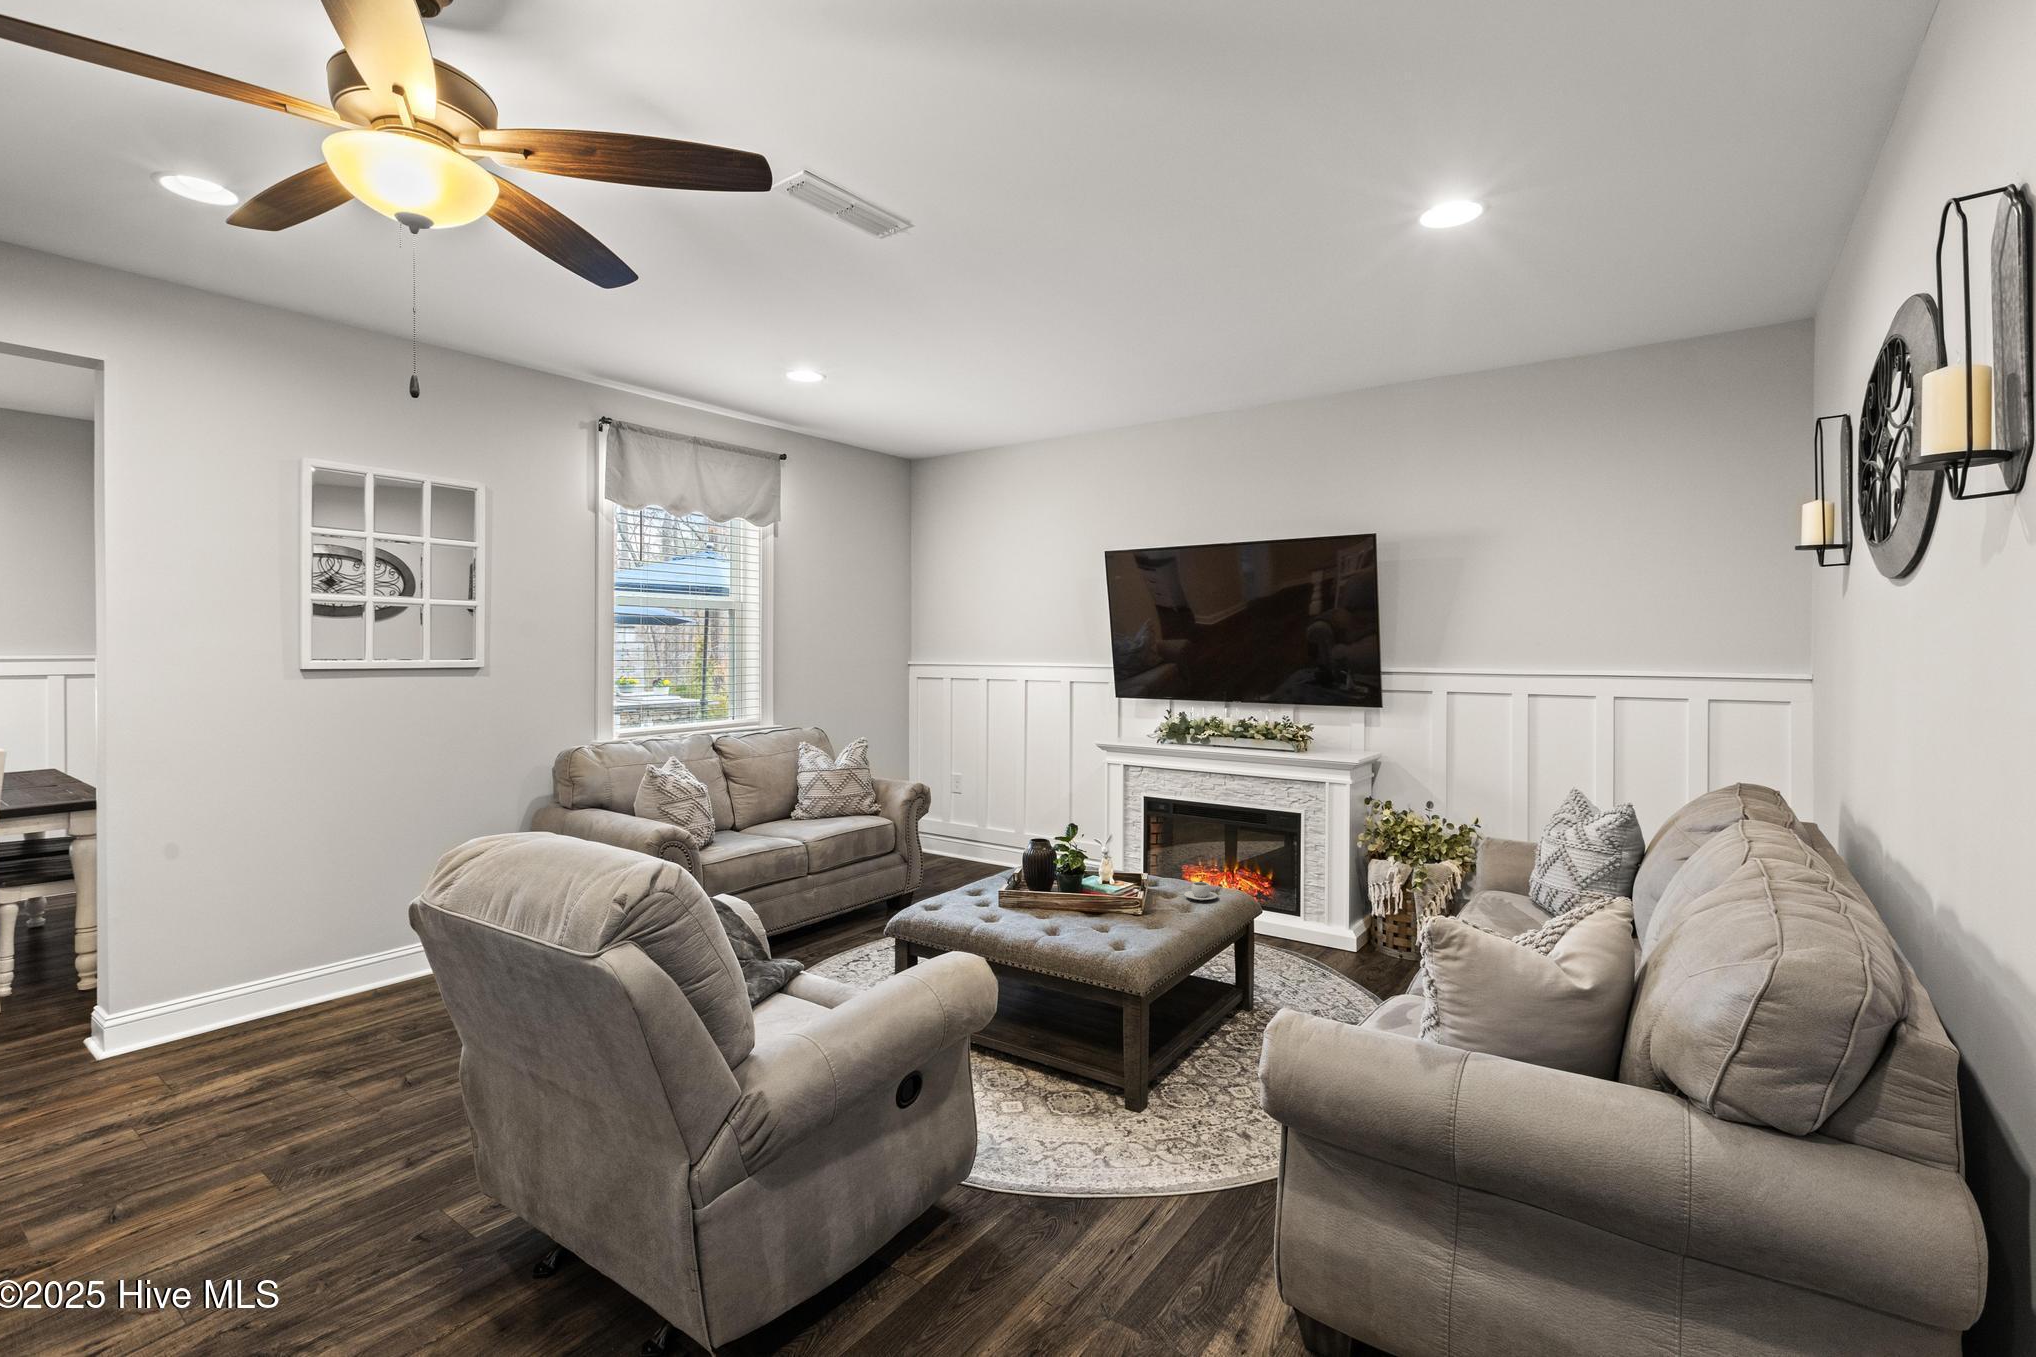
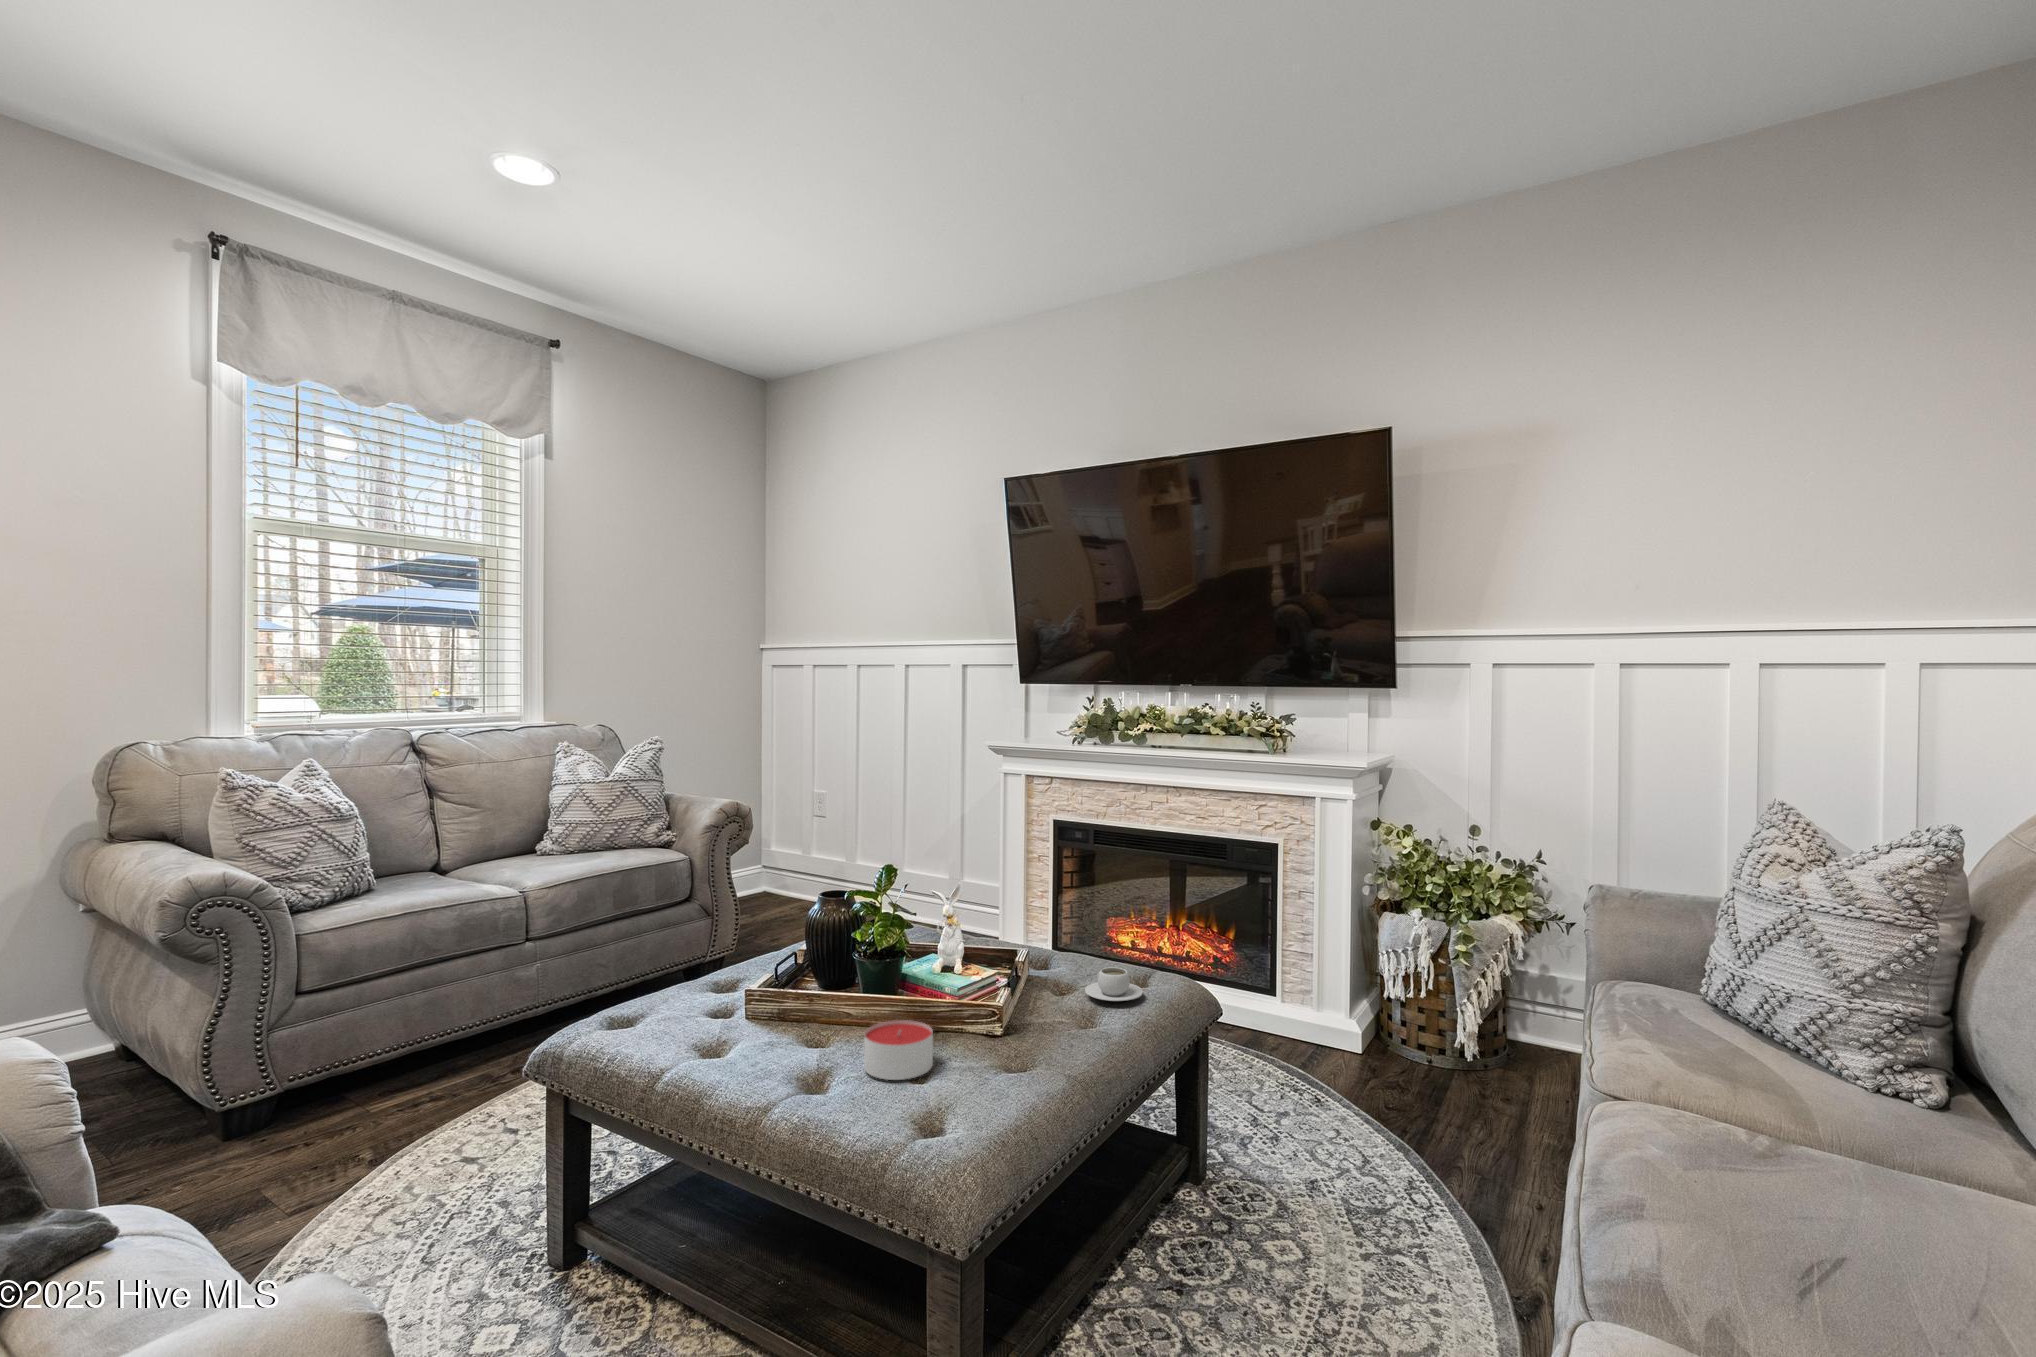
candle: none [1073,905,1109,933] -> present [864,1020,933,1080]

